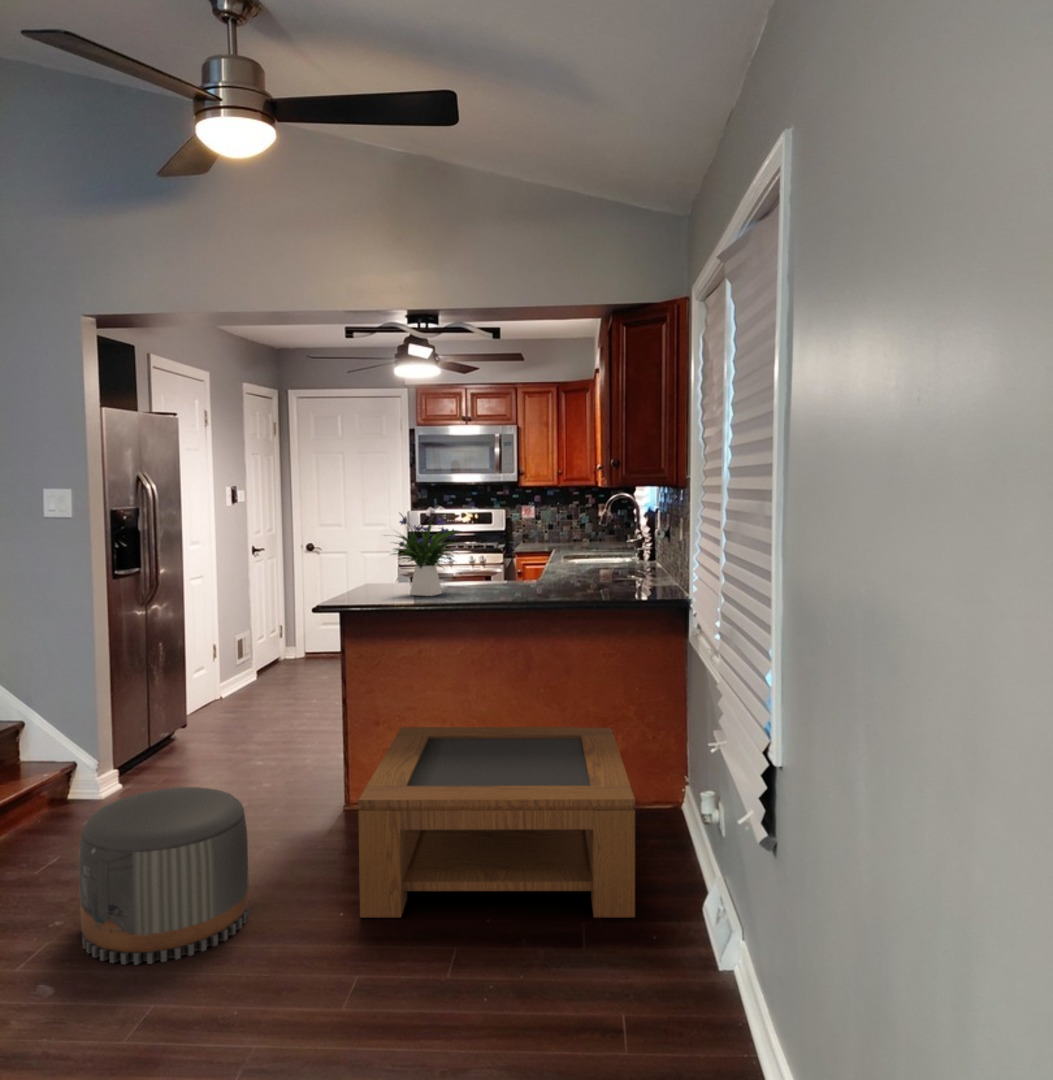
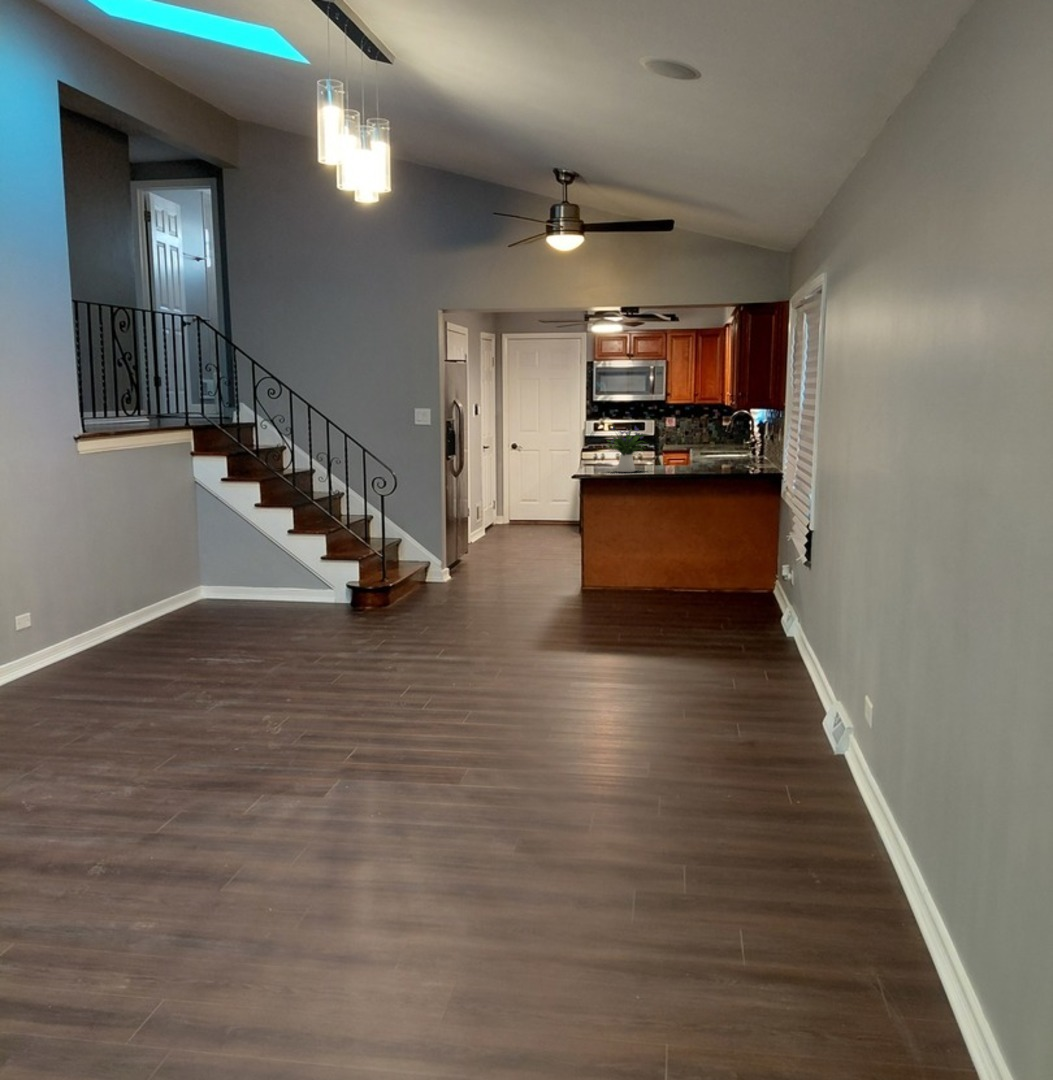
coffee table: present [358,727,635,918] -> none [615,542,750,622]
pouf: present [79,787,249,965] -> none [488,558,561,626]

